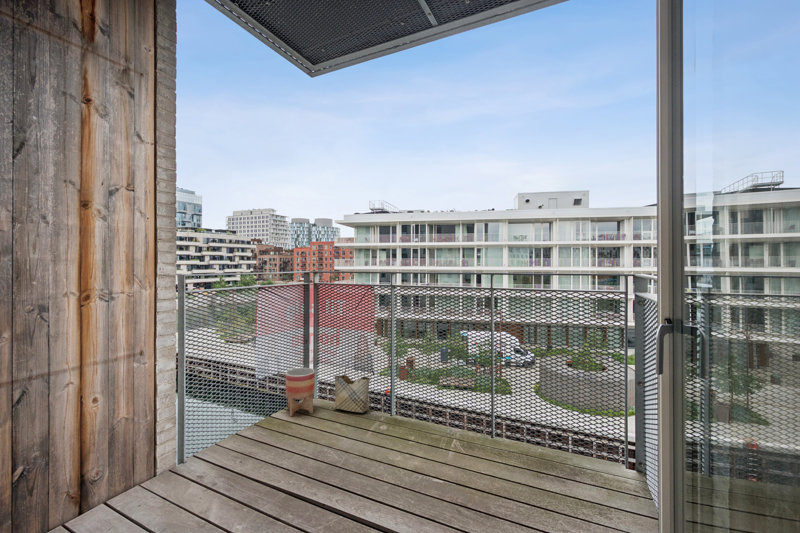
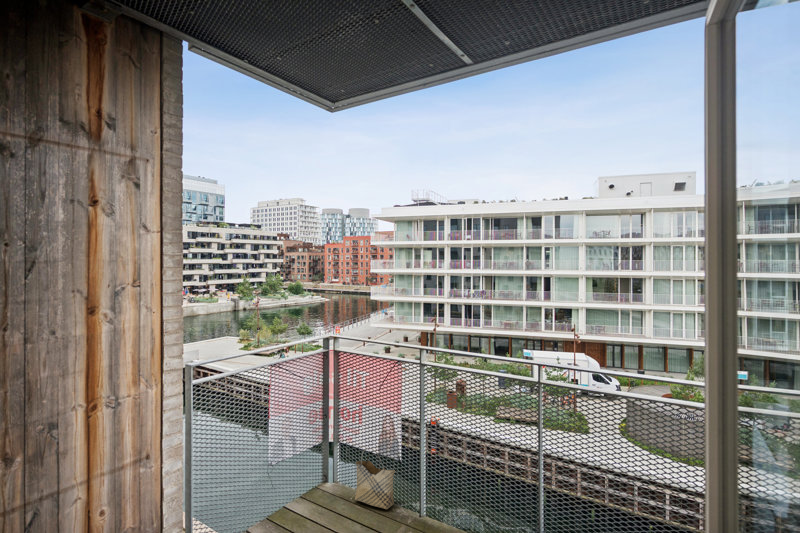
planter: present [285,368,315,417] -> none [301,449,334,508]

